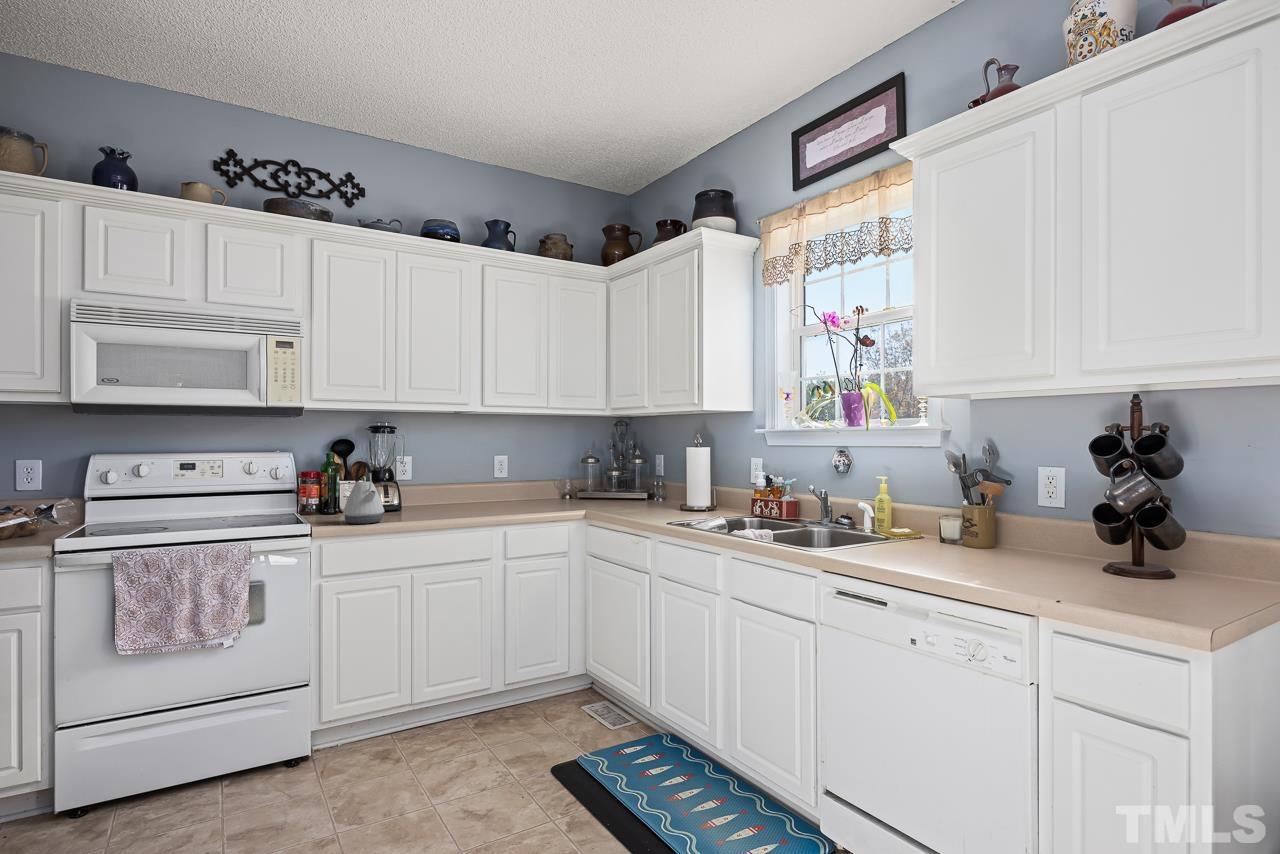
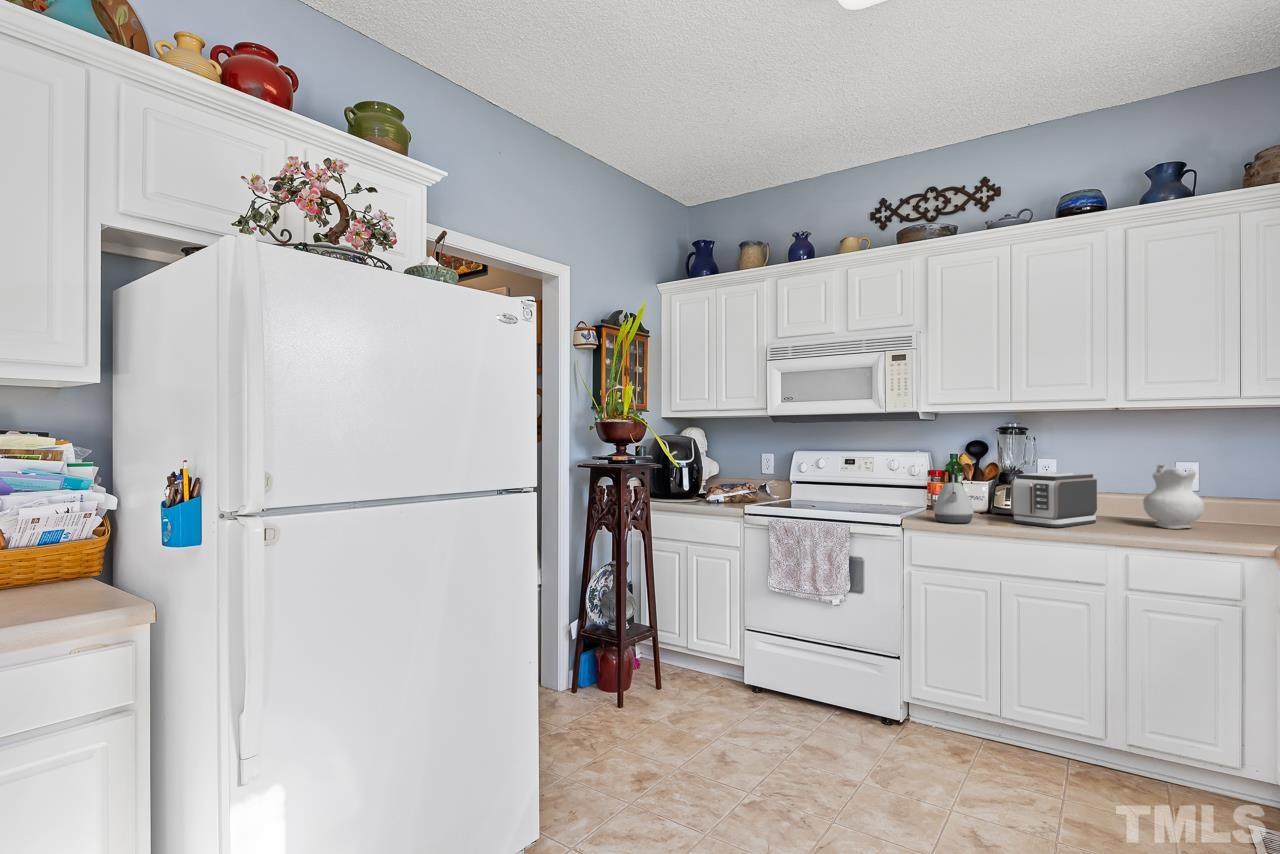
ceramic pitcher: none [492,457,531,507] -> present [1143,465,1205,529]
toaster: none [410,467,464,516] -> present [1011,472,1097,527]

